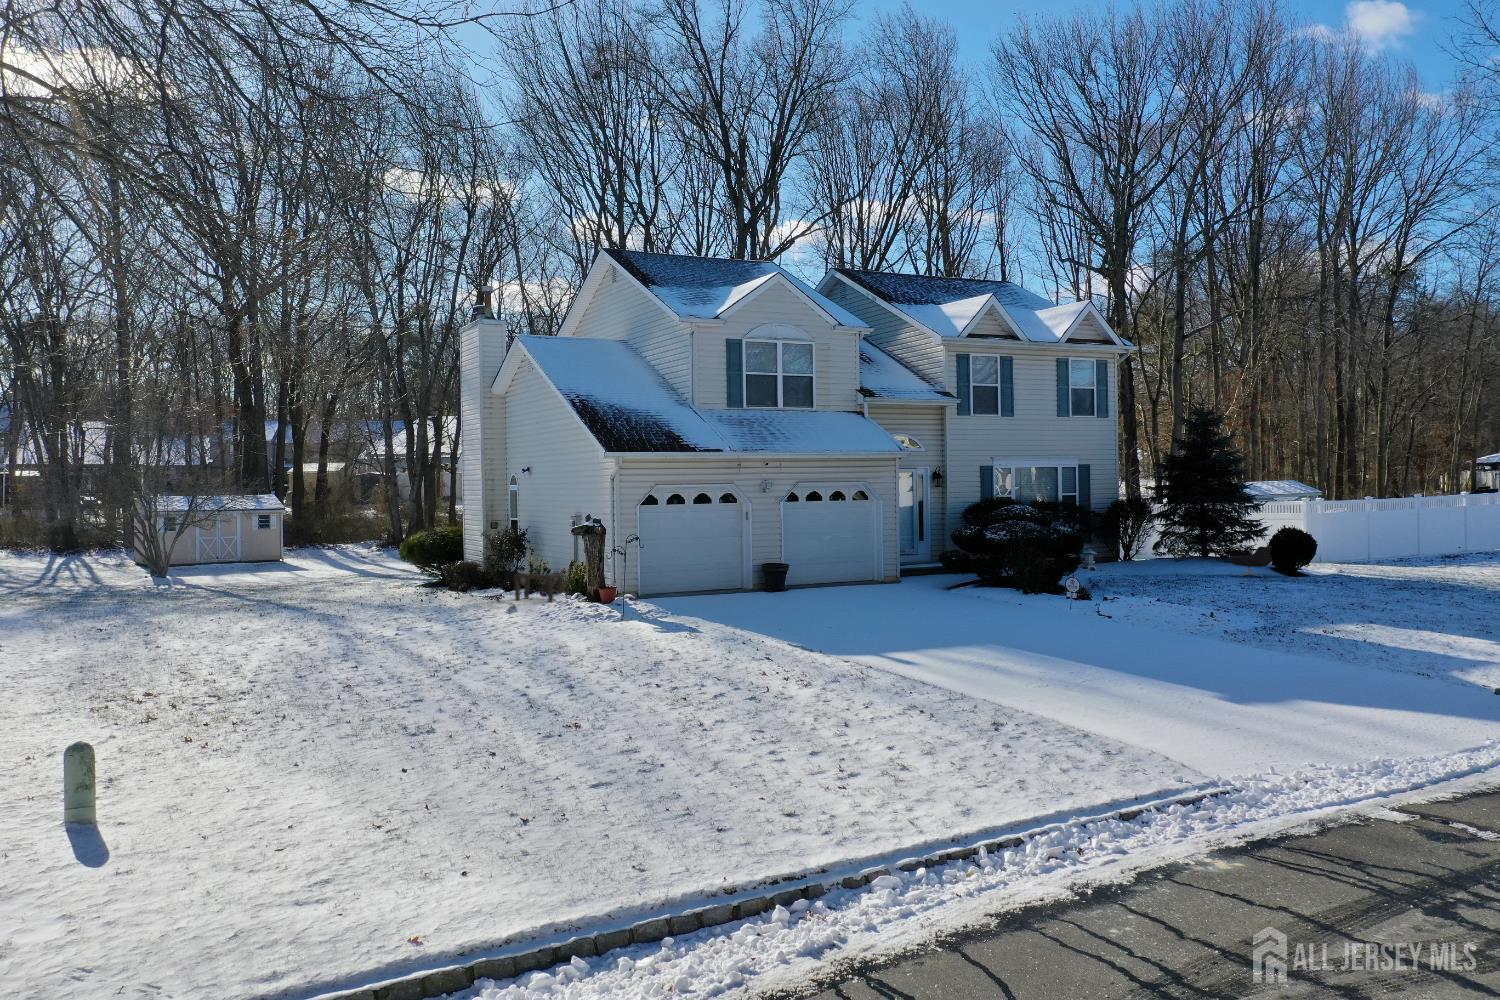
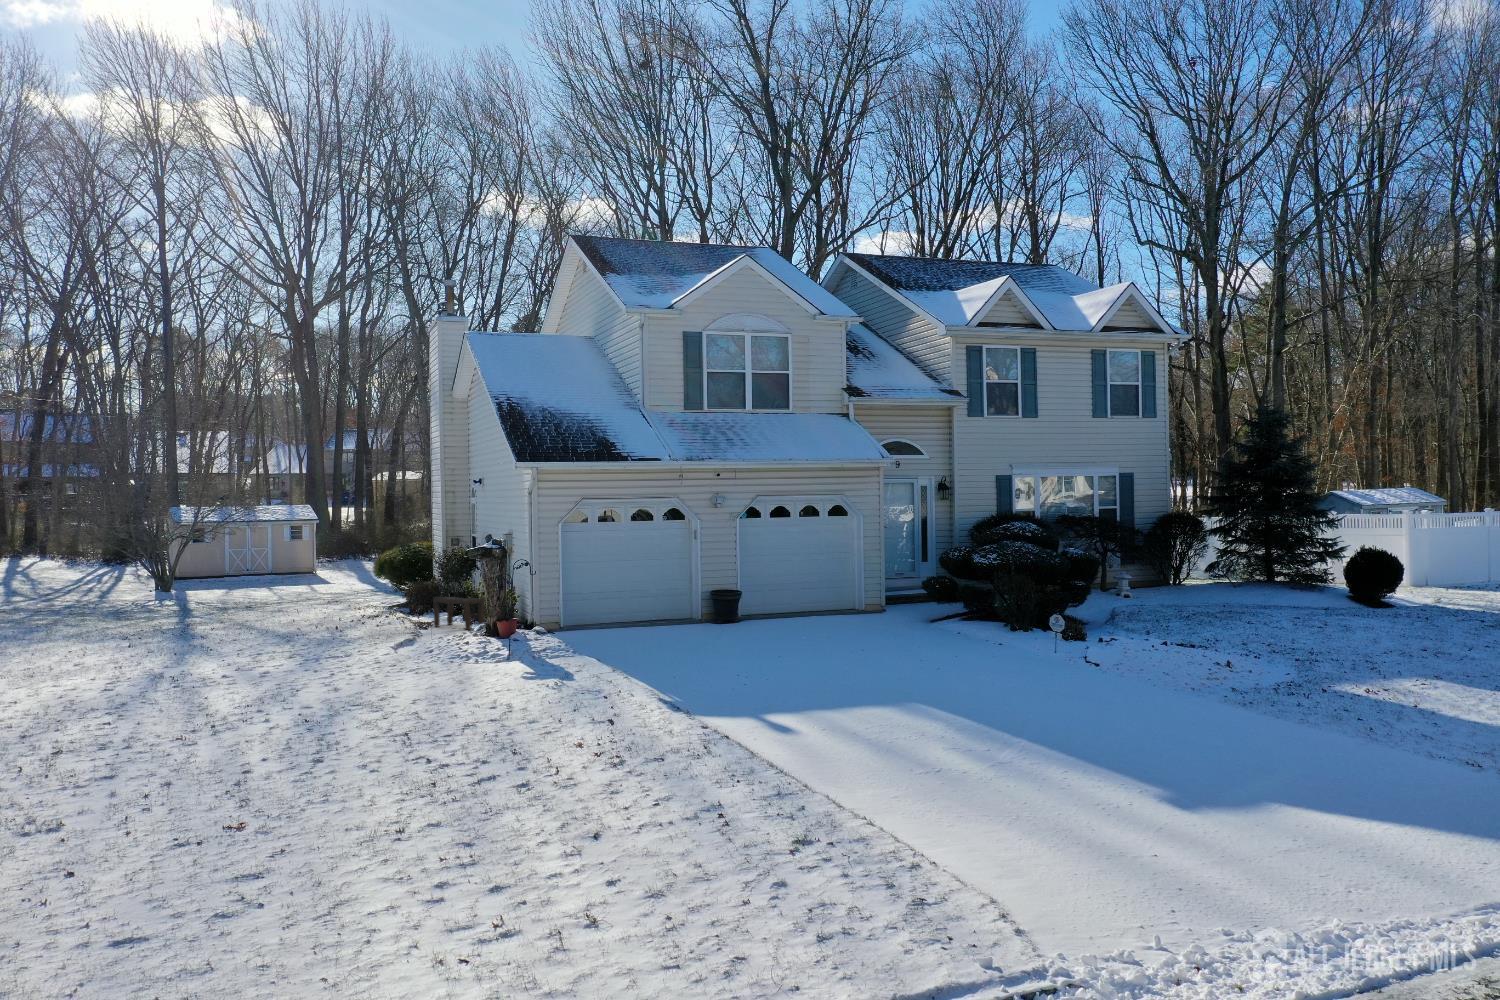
lounge chair: present [1230,546,1272,576] -> none [1292,571,1349,607]

